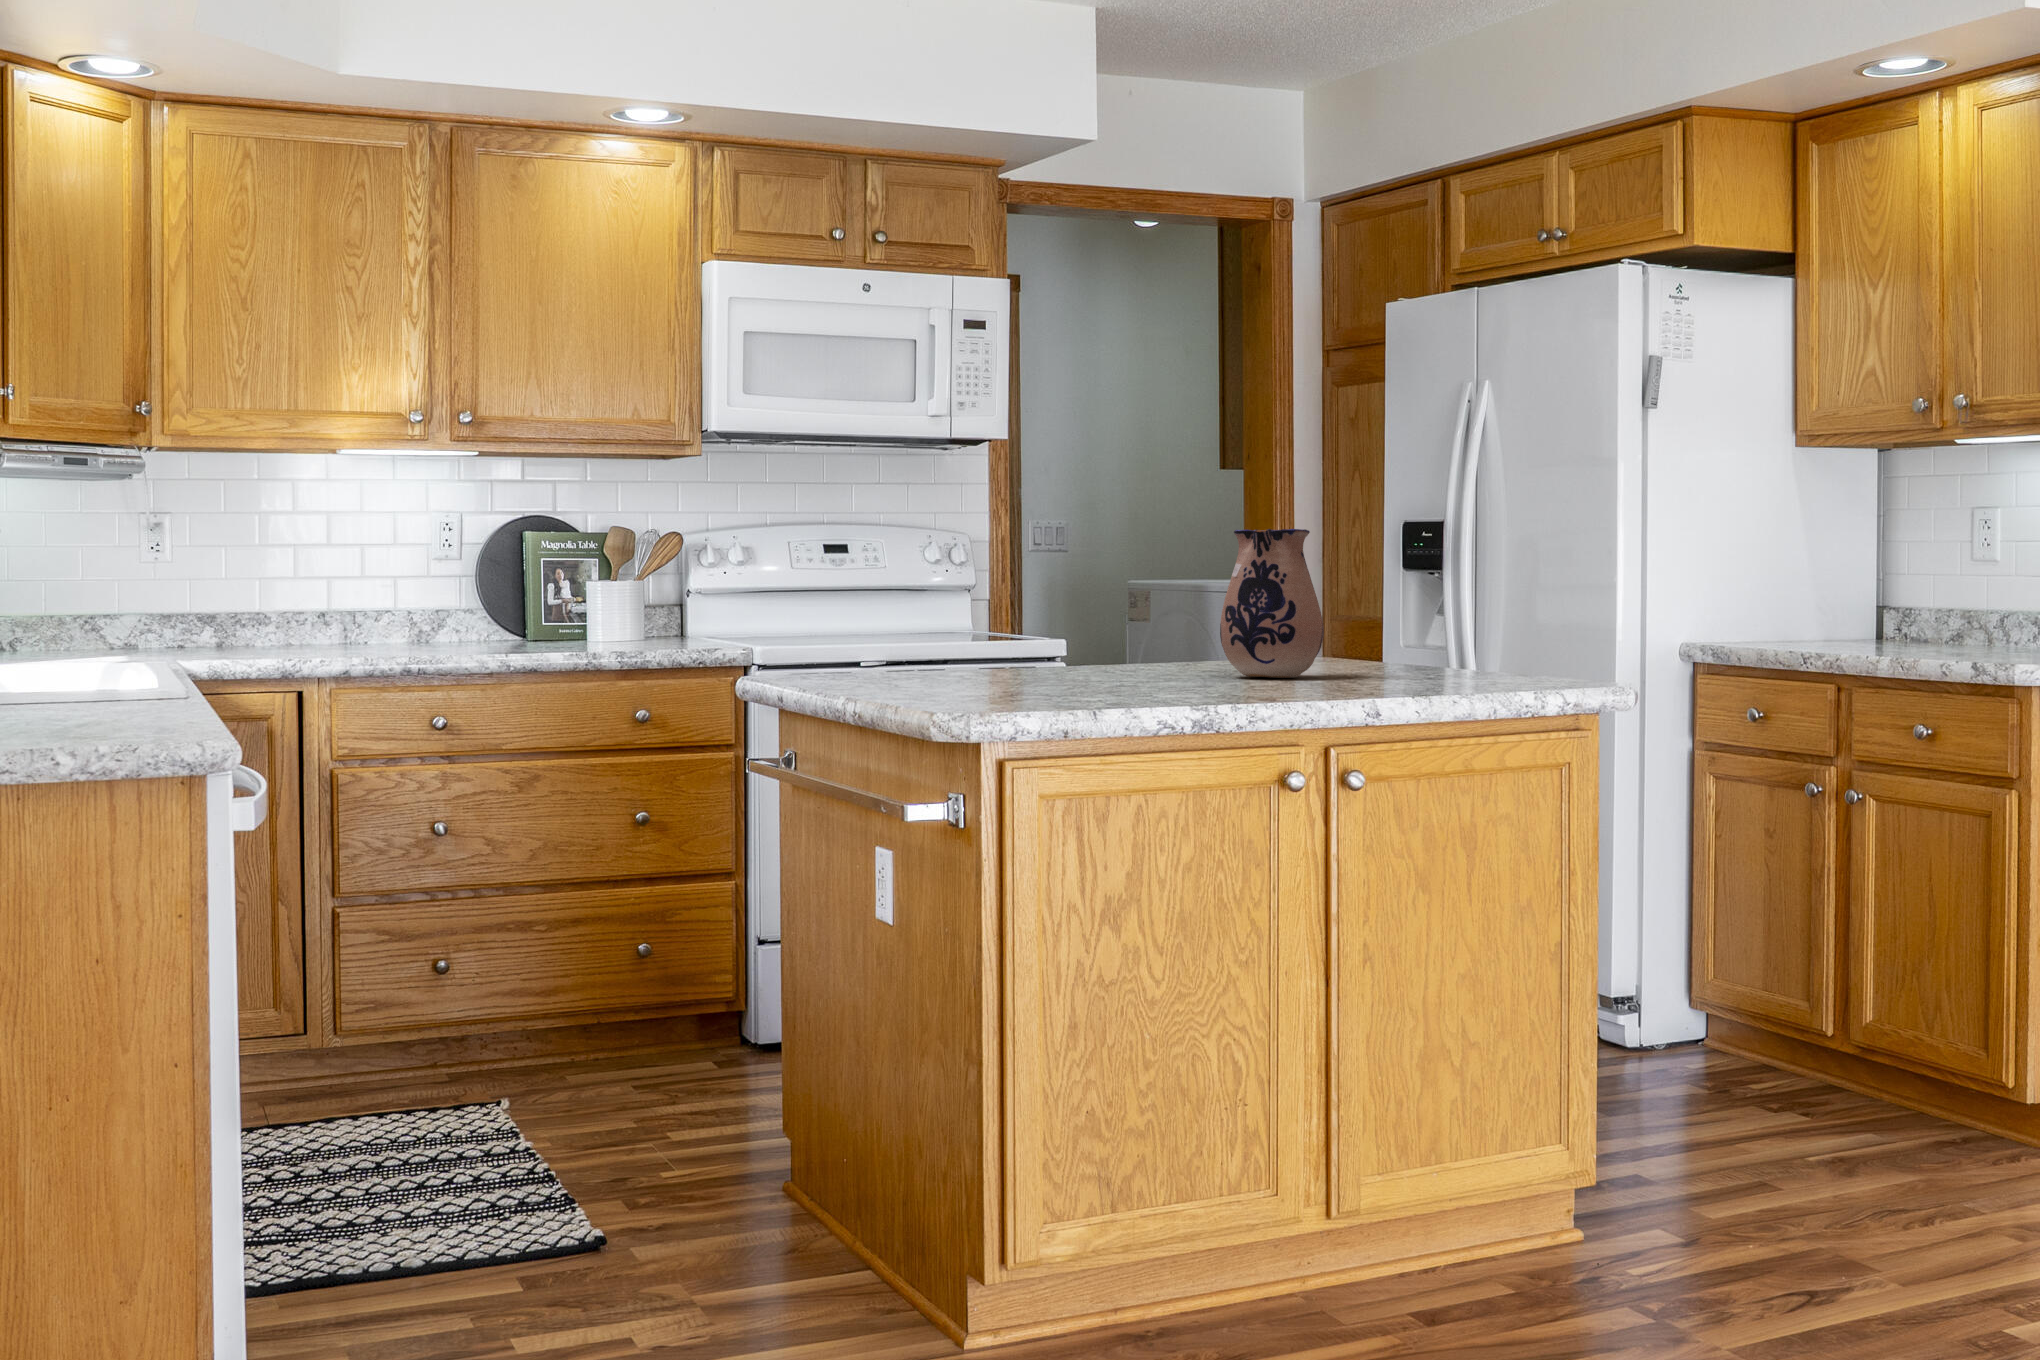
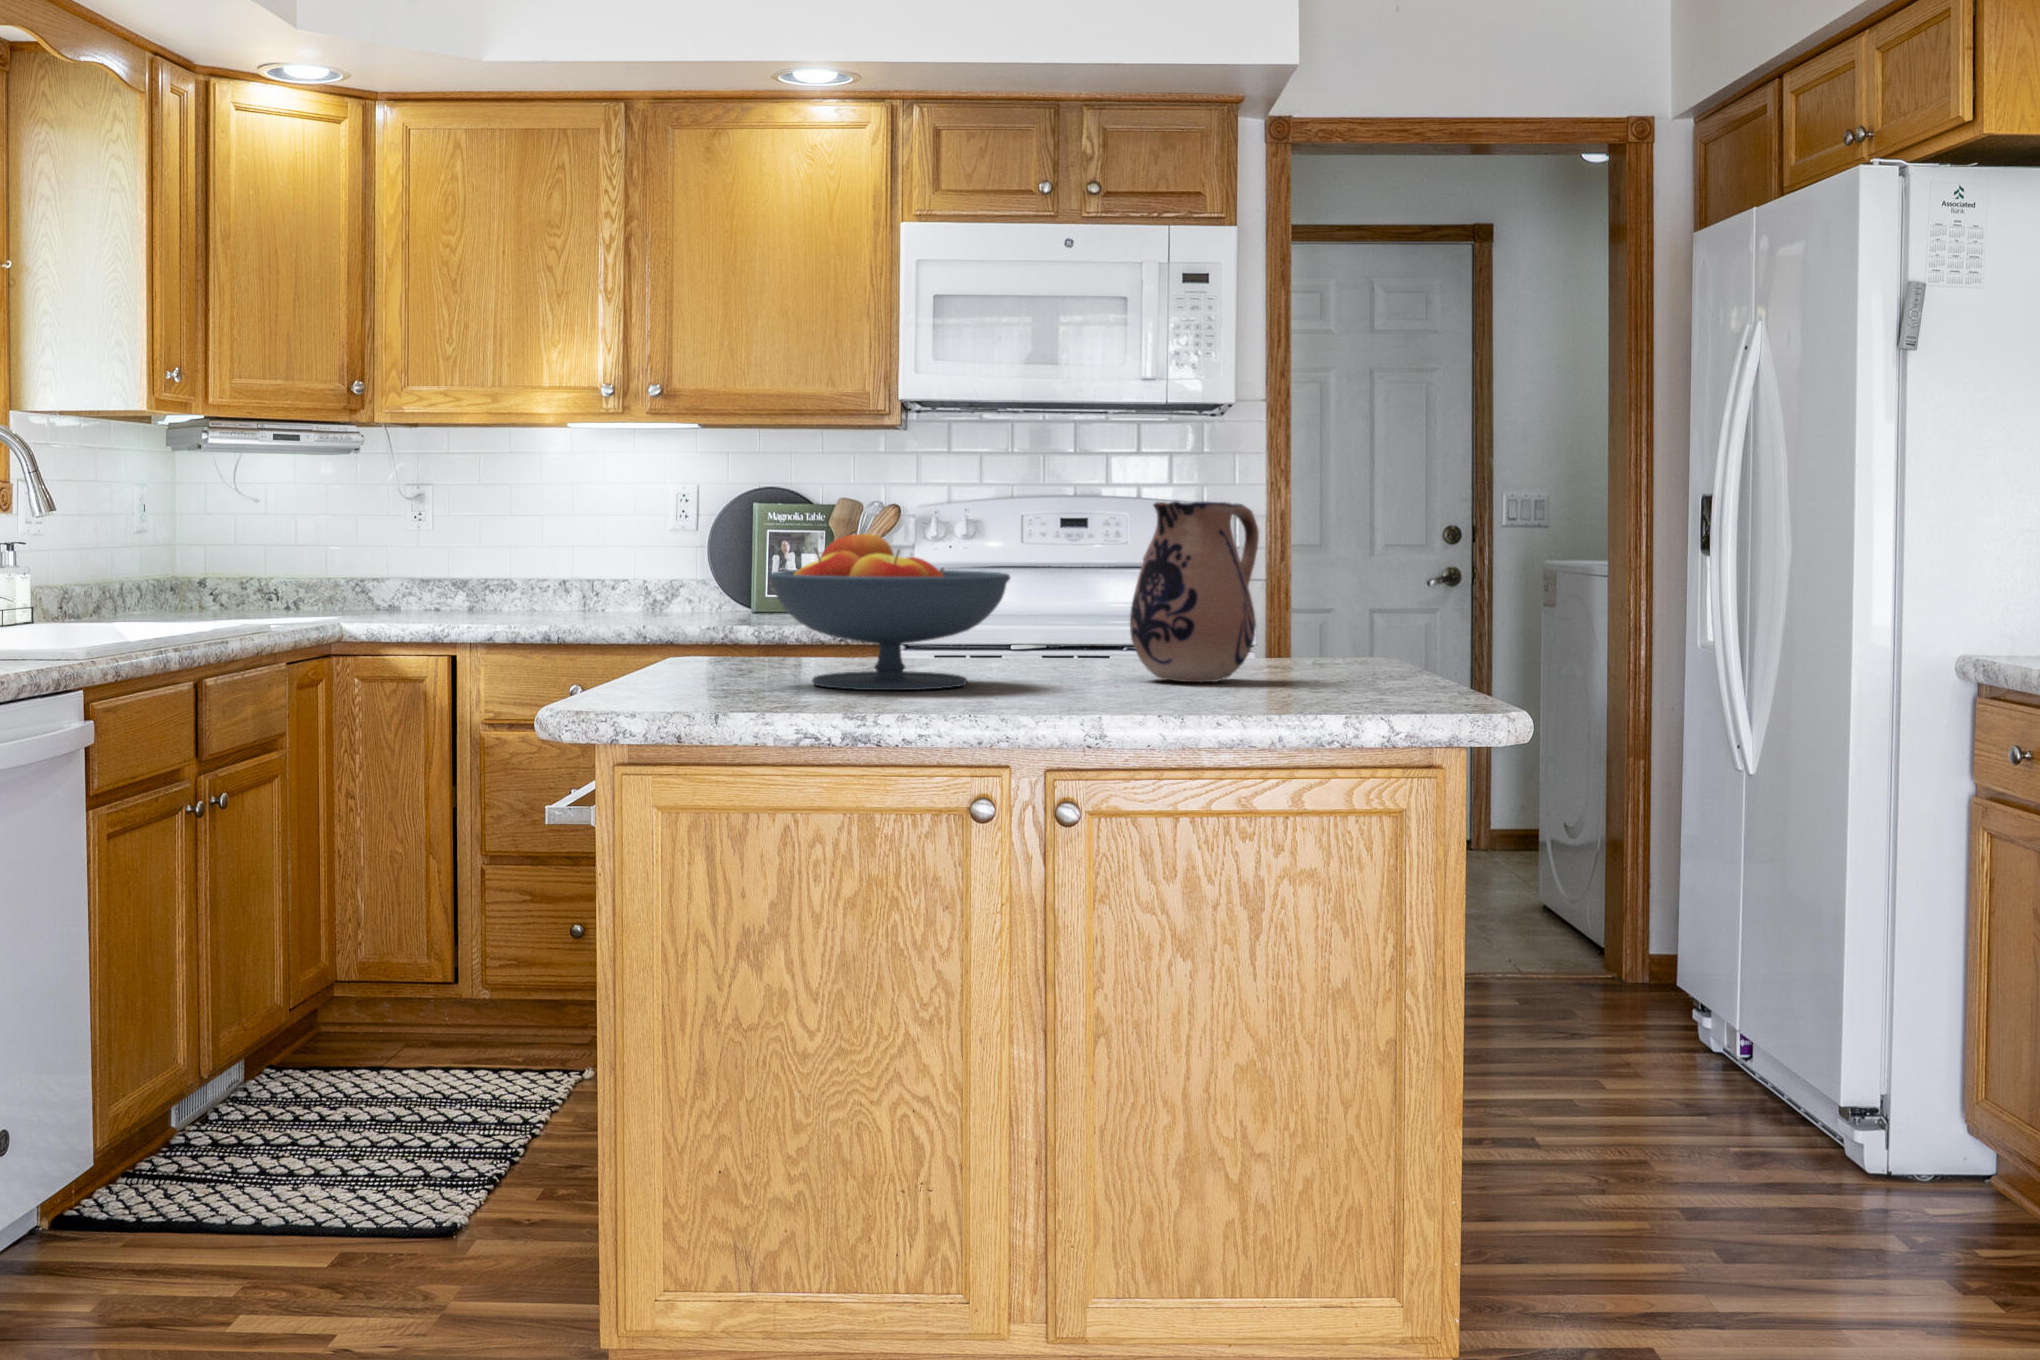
fruit bowl: none [983,558,1189,691] -> present [769,534,1010,690]

